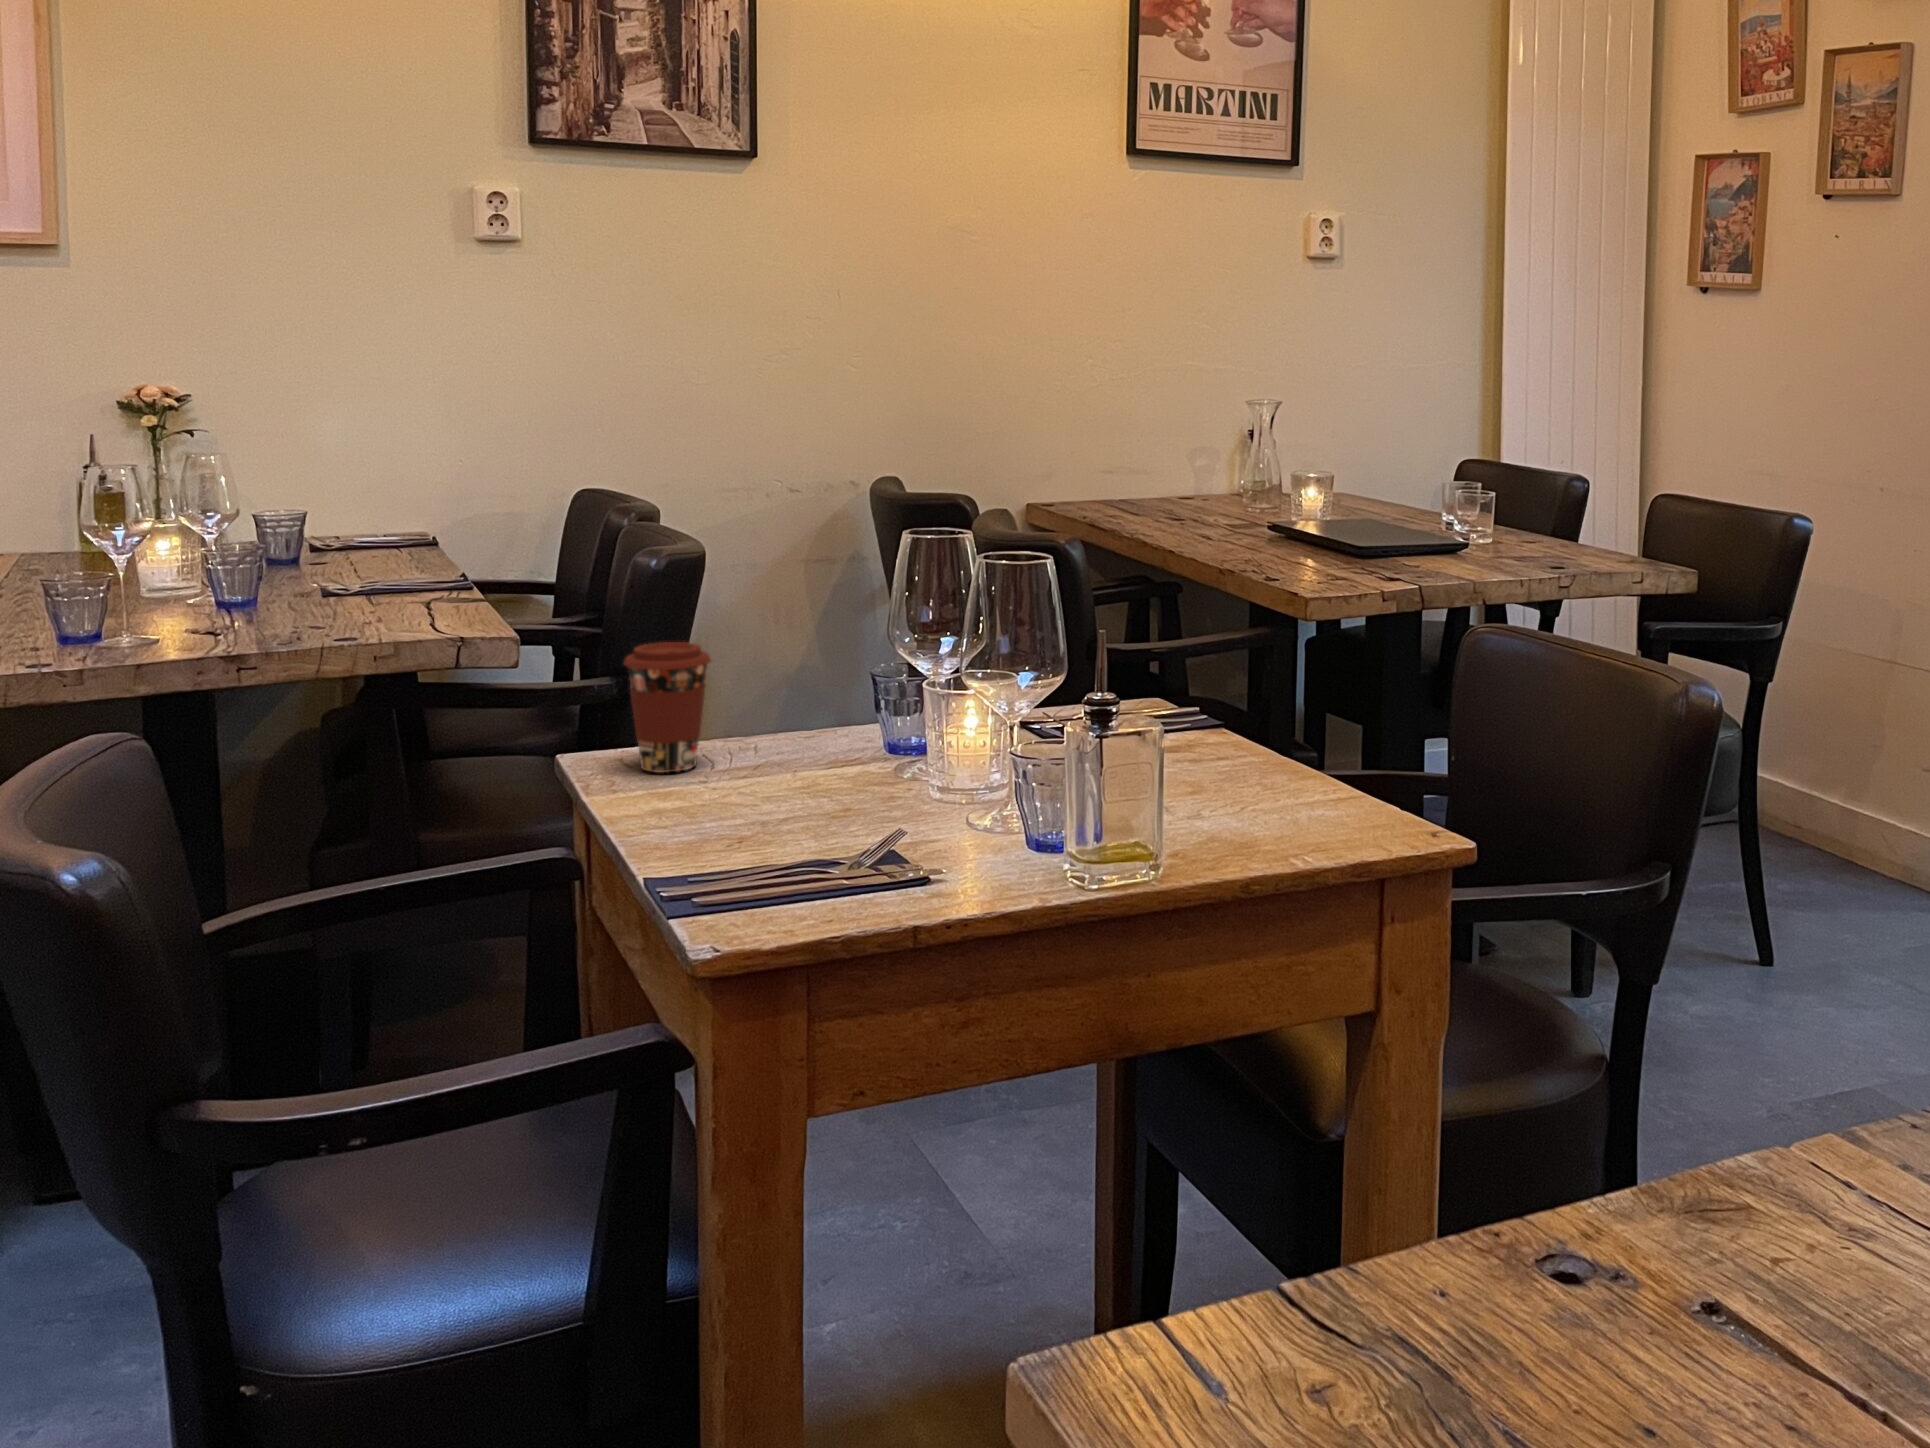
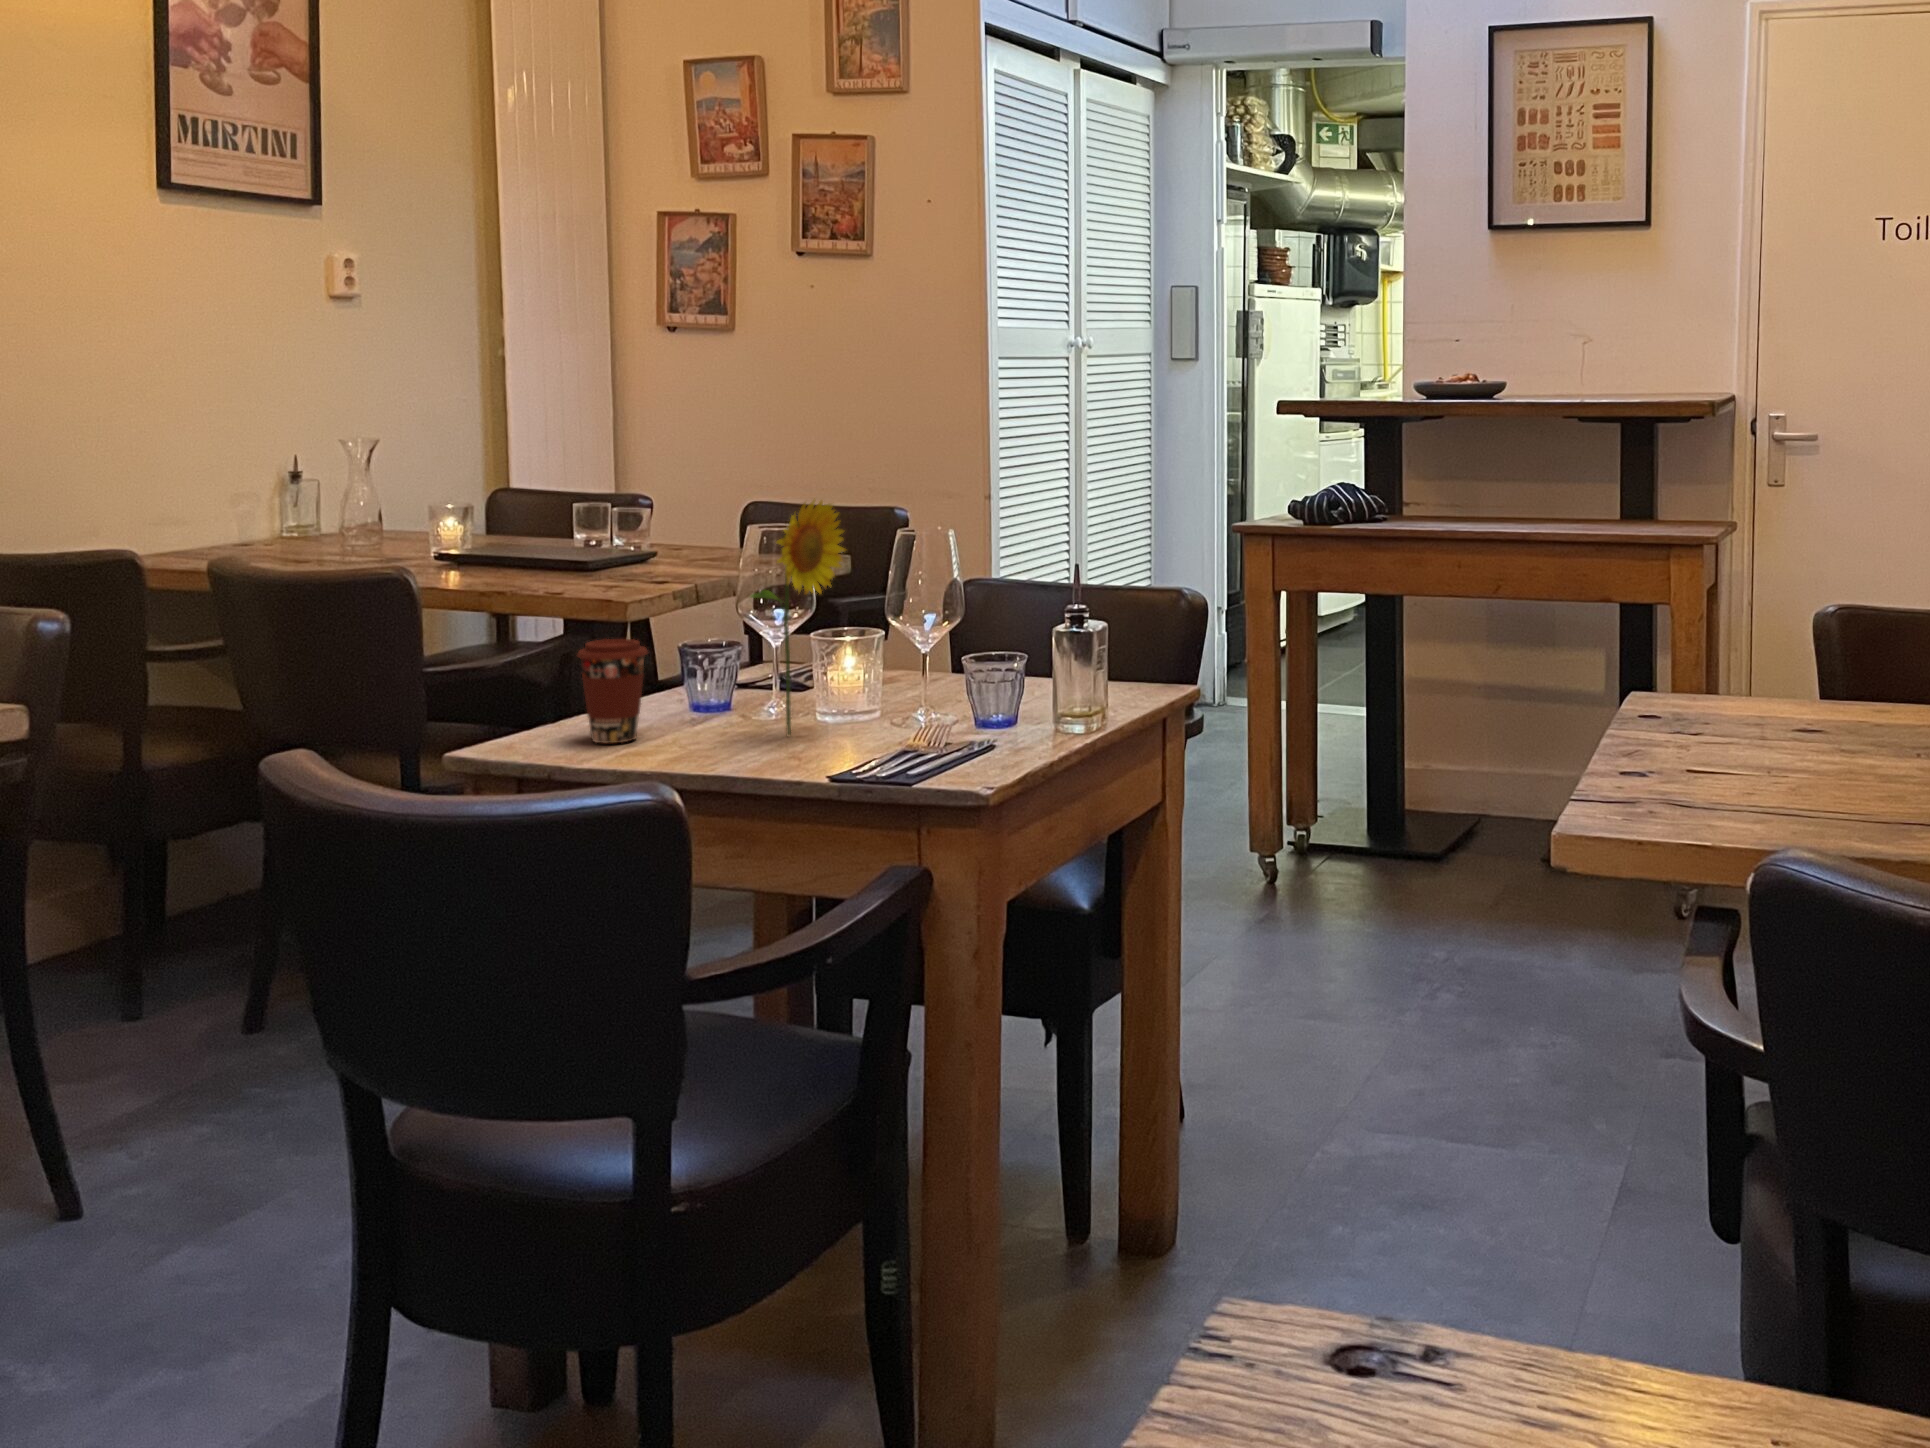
flower: none [734,487,873,805] -> present [750,498,845,736]

